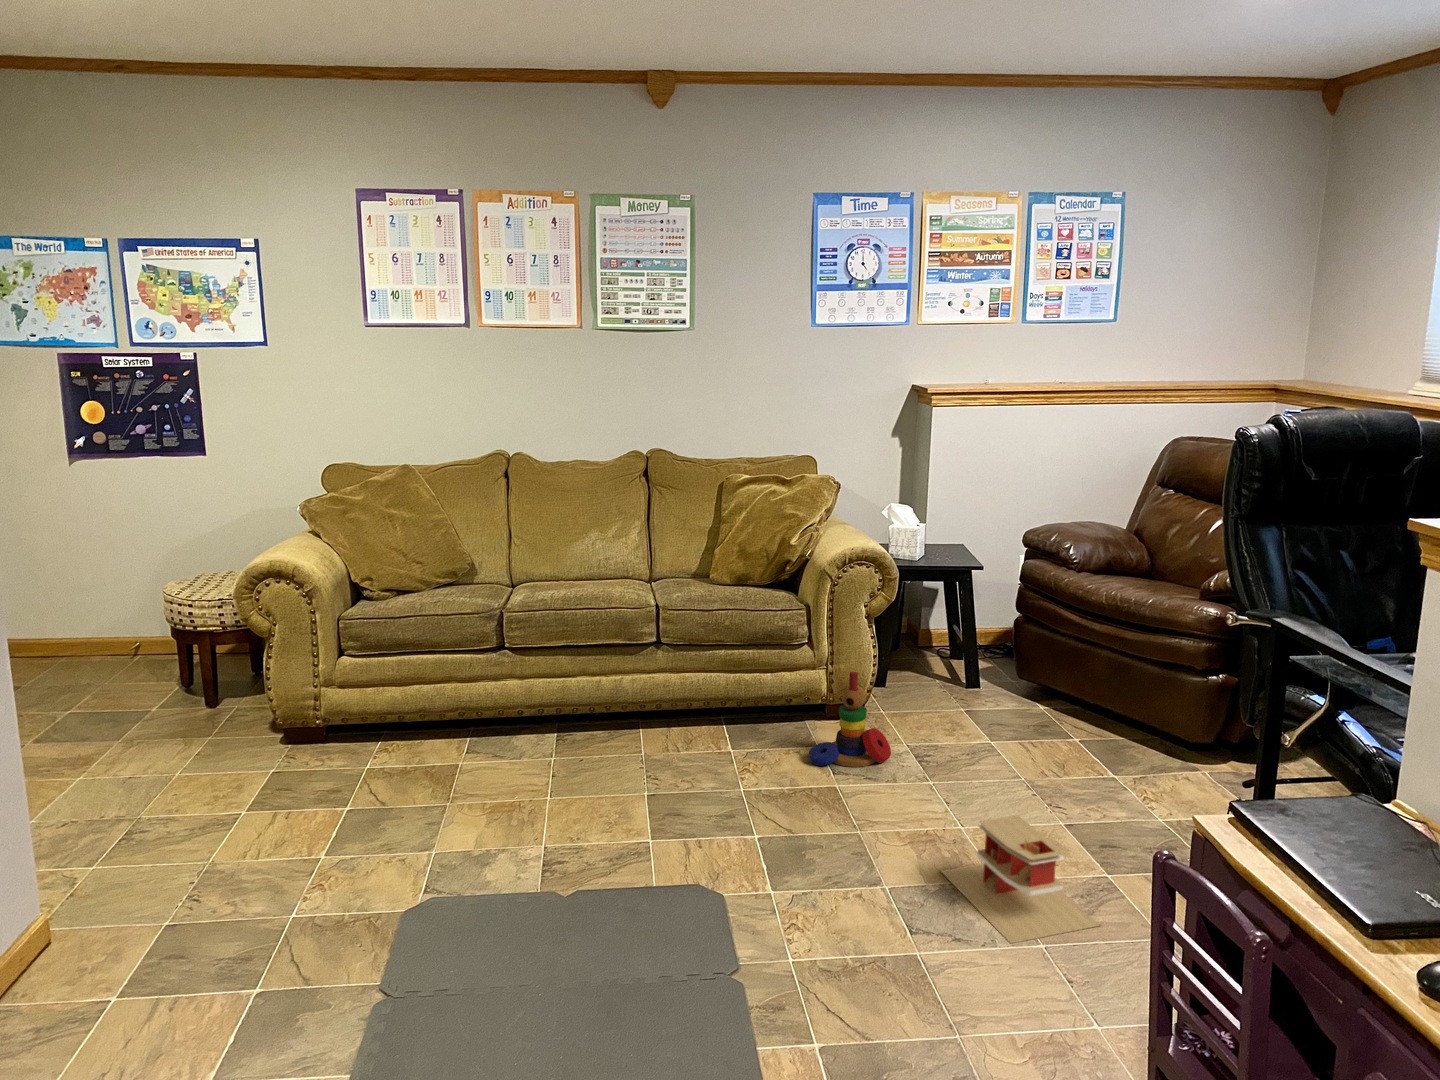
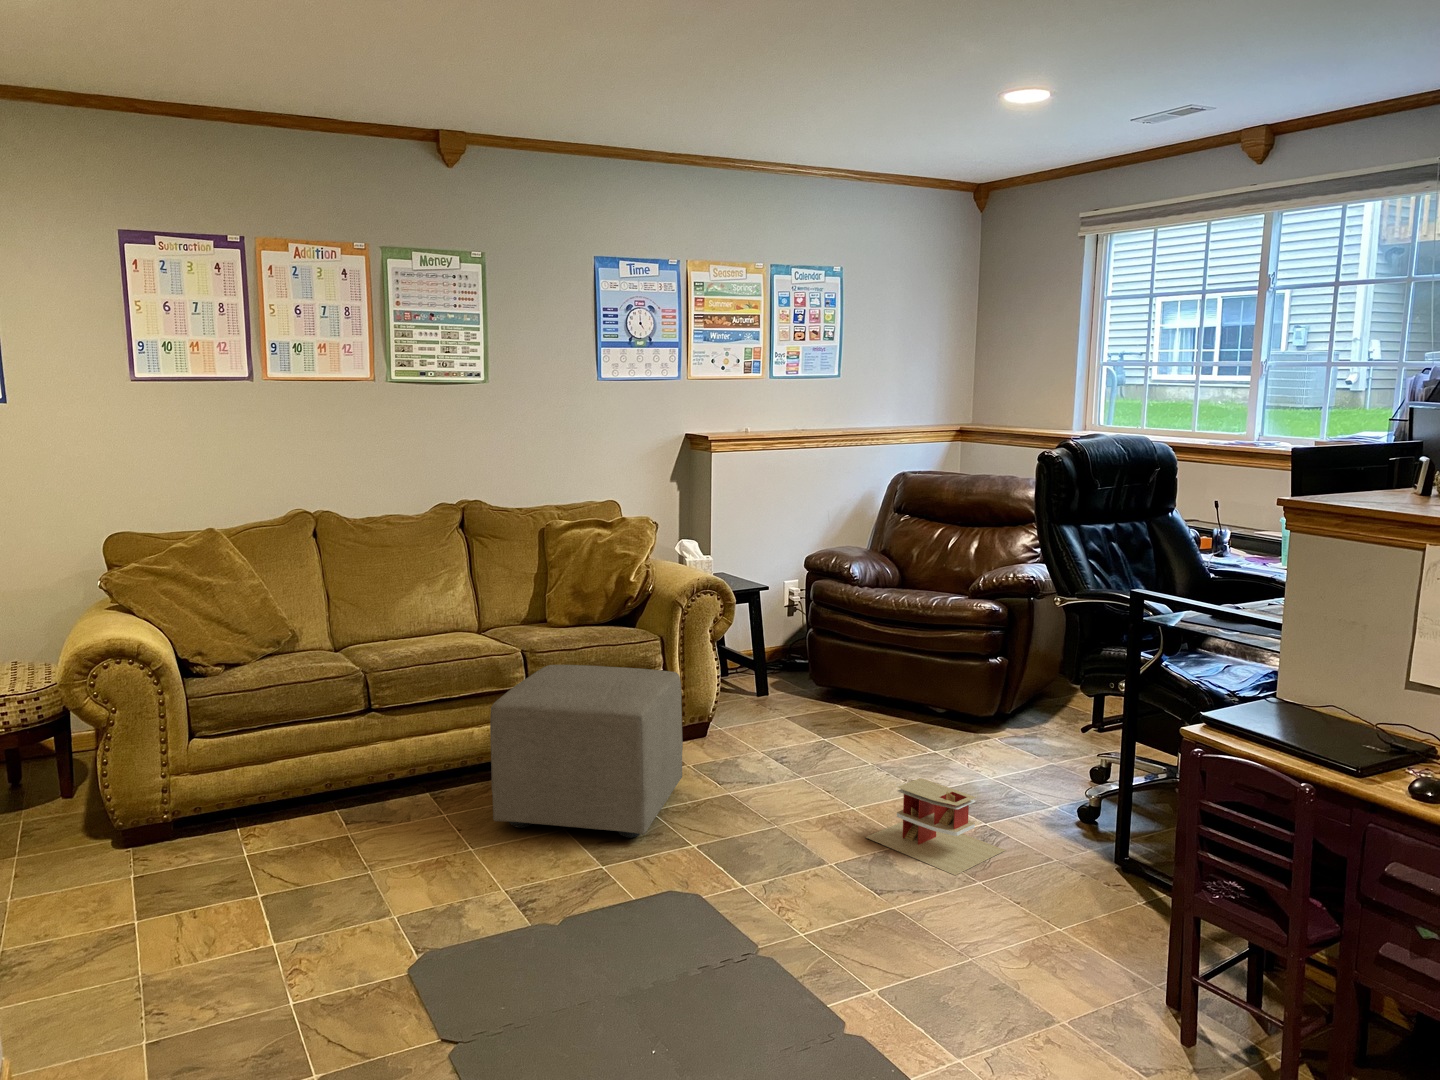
ottoman: none [573,625,791,819] -> present [490,665,683,838]
stacking toy: present [809,672,891,767] -> none [690,689,759,779]

